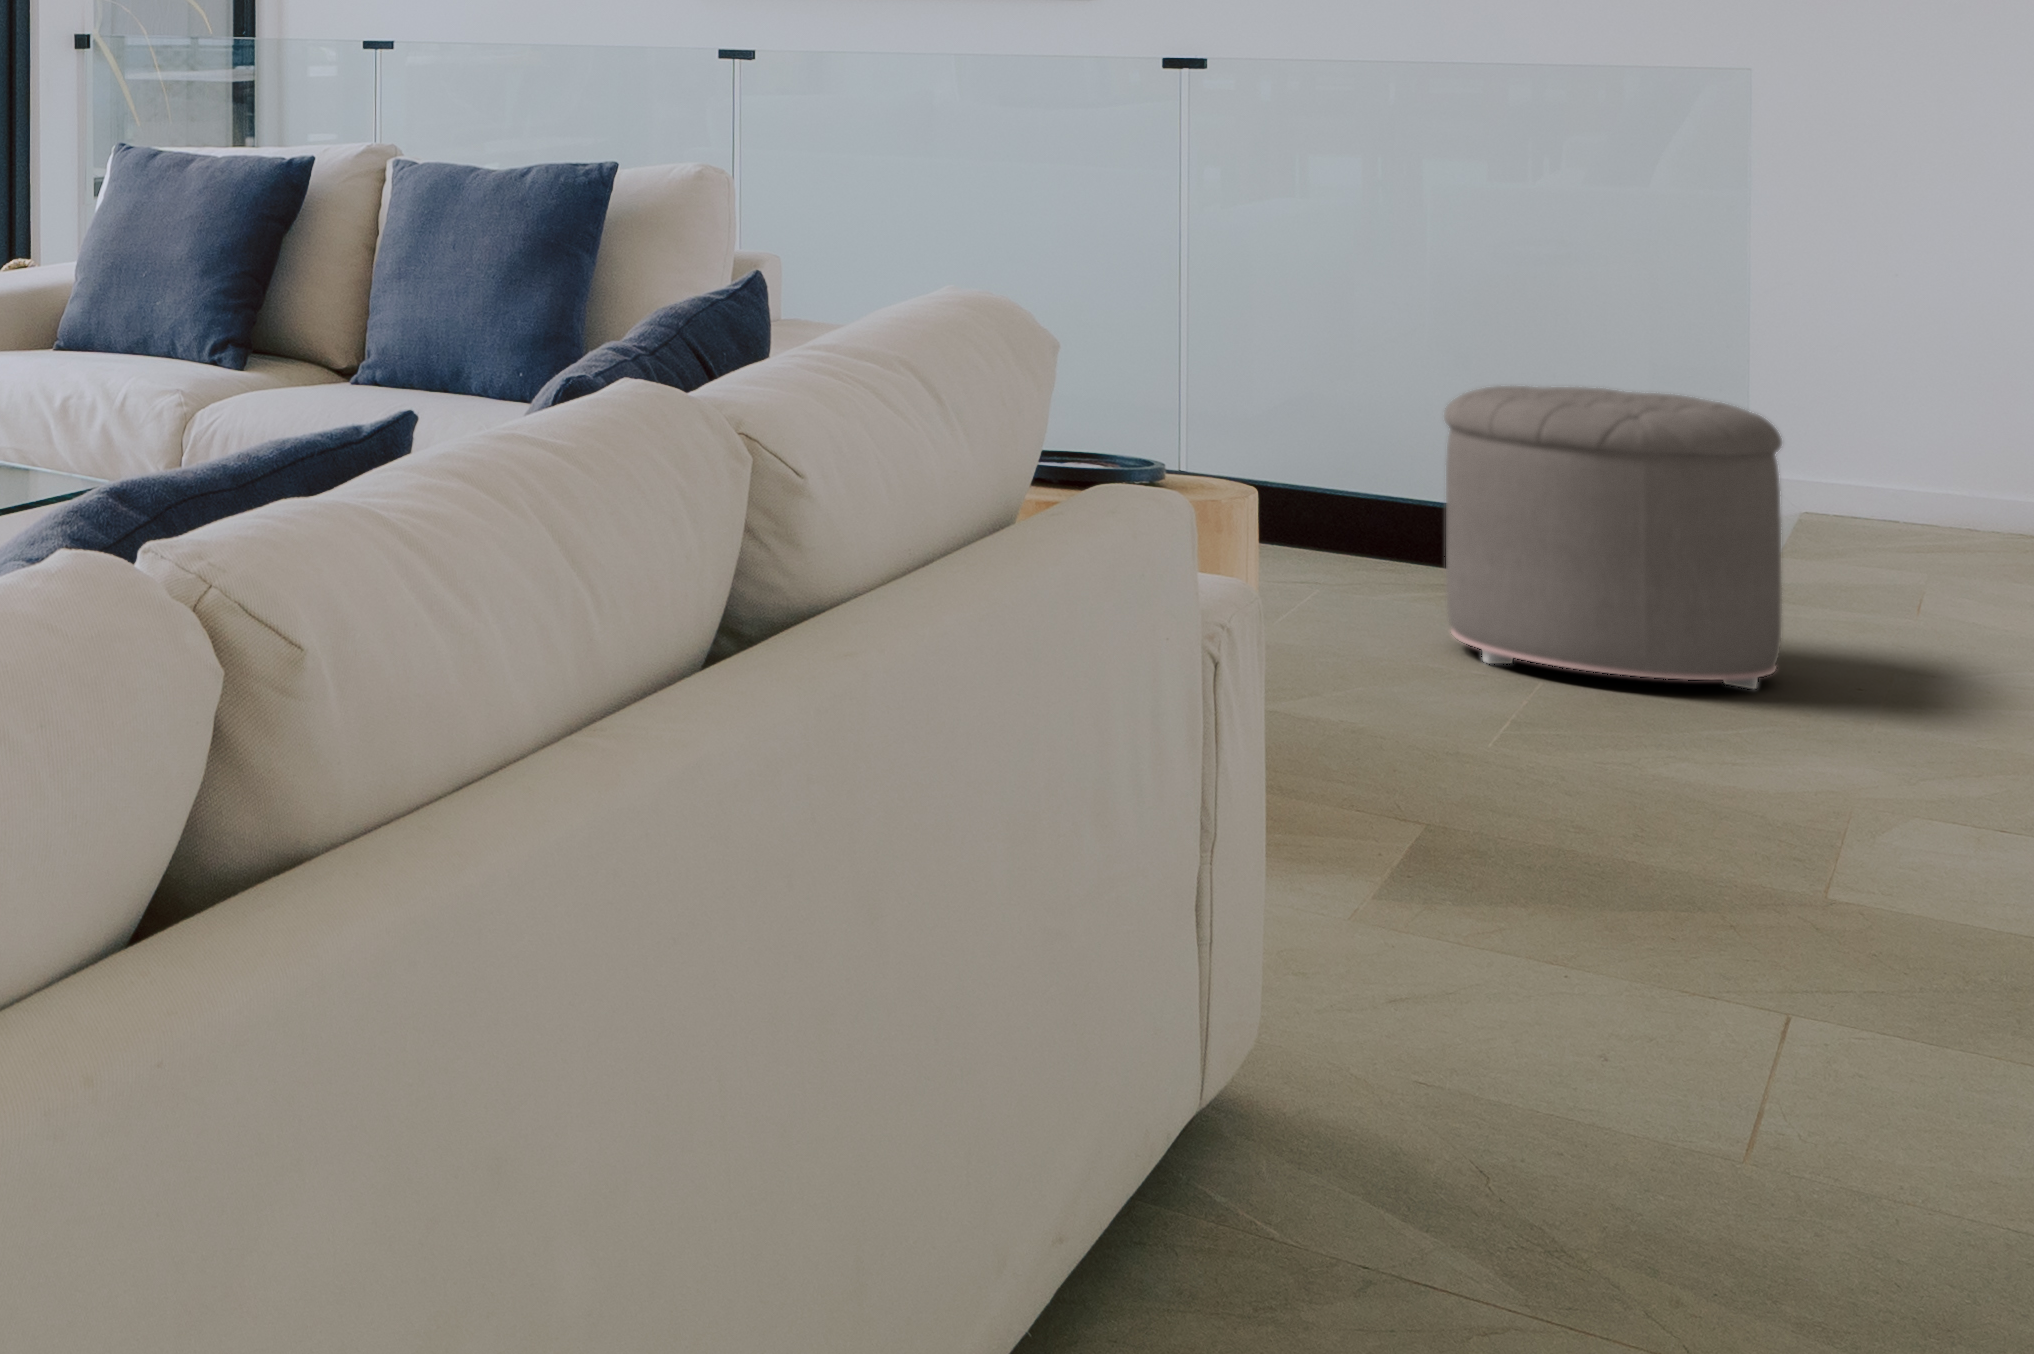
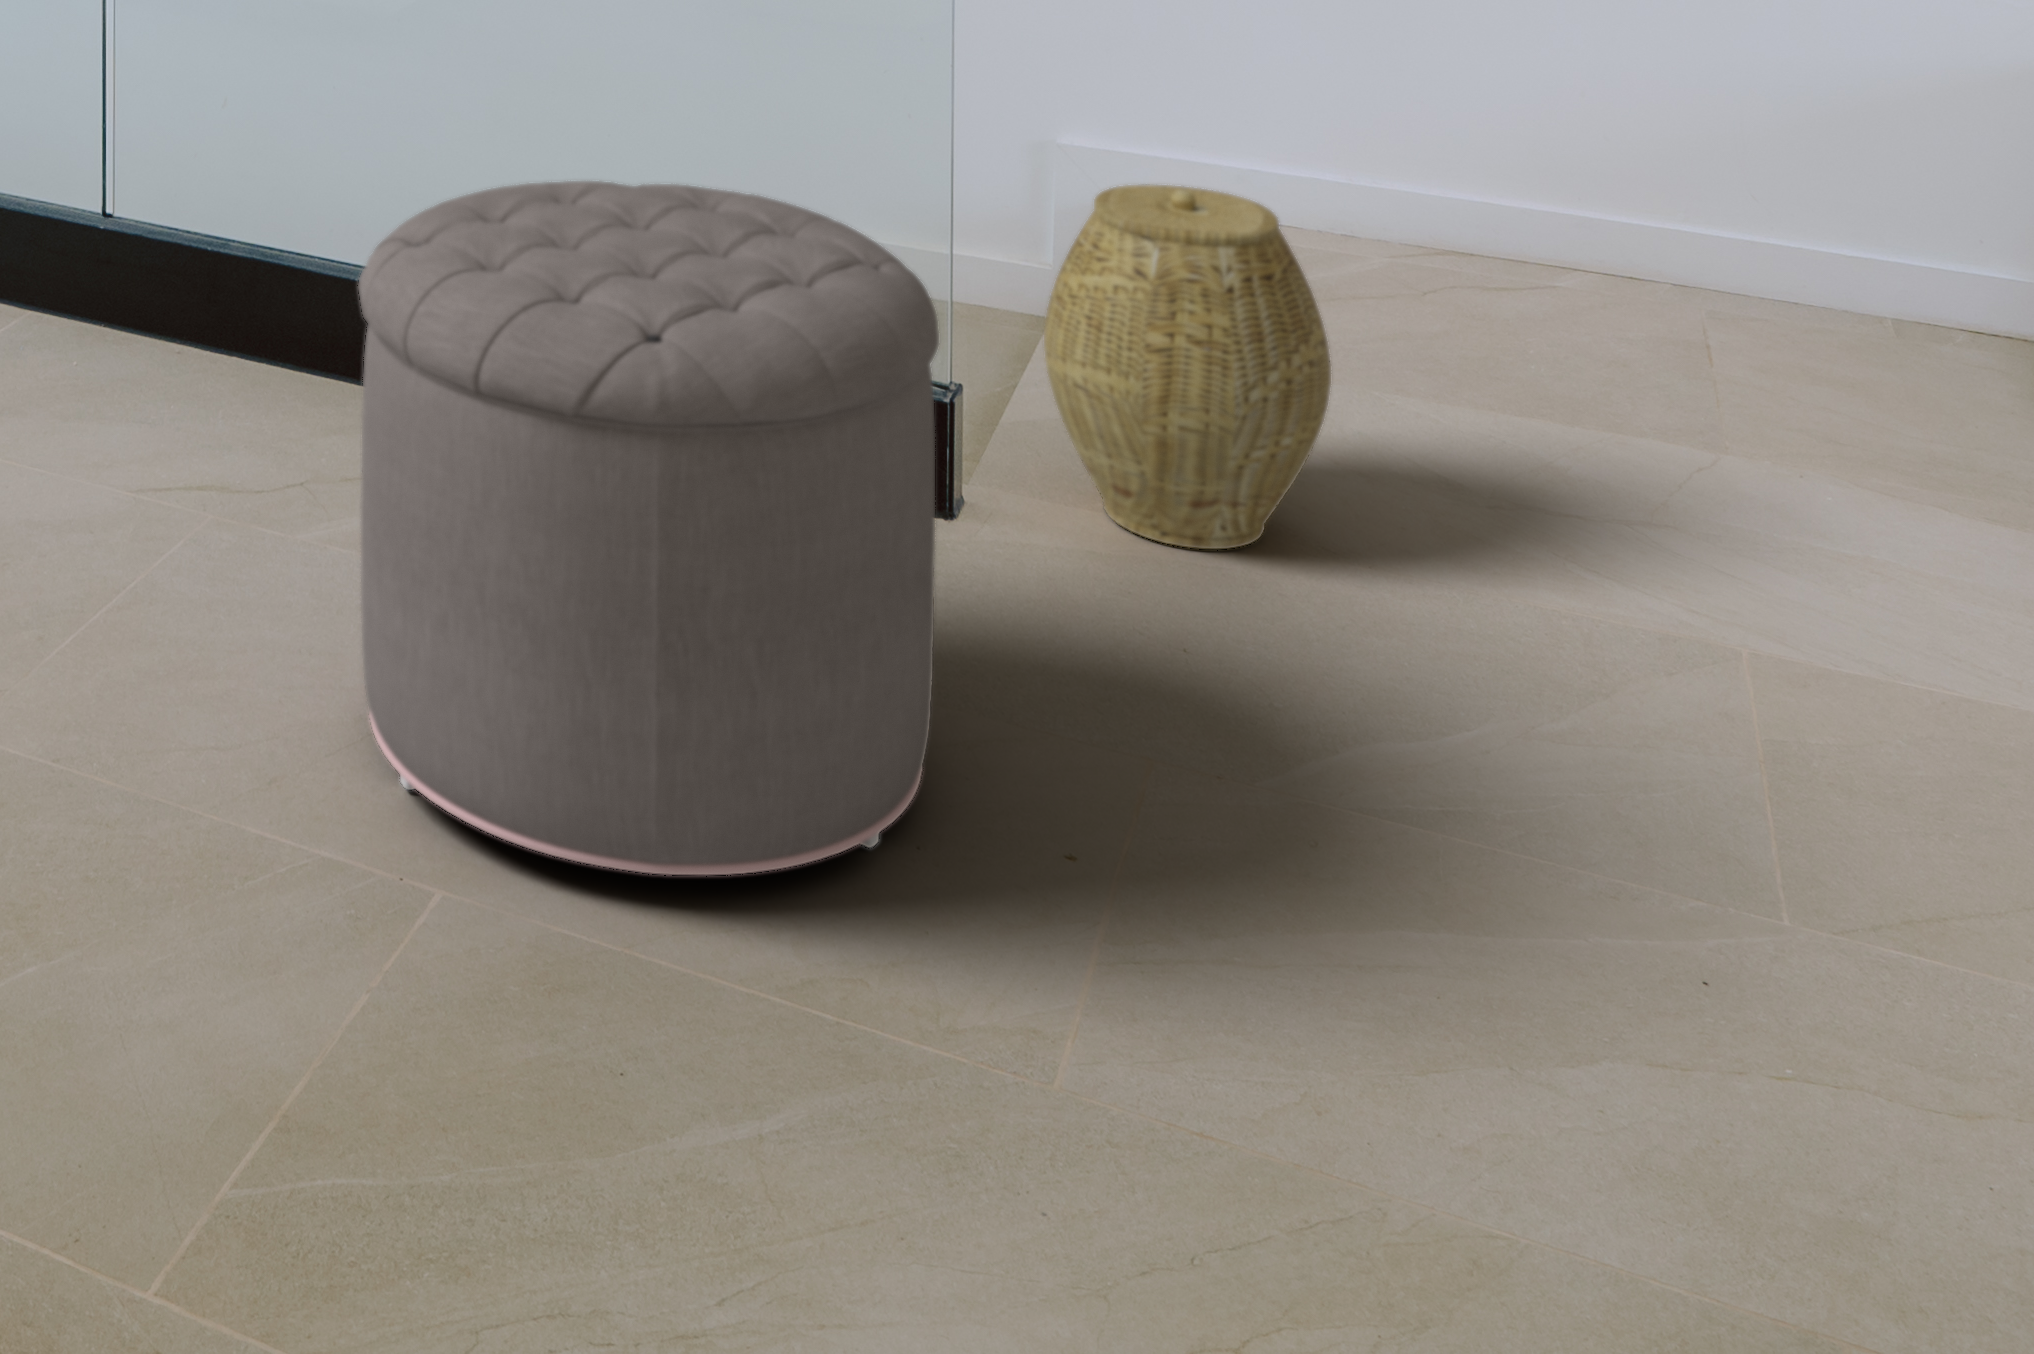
woven basket: none [1815,440,2001,641] -> present [1044,184,1331,549]

